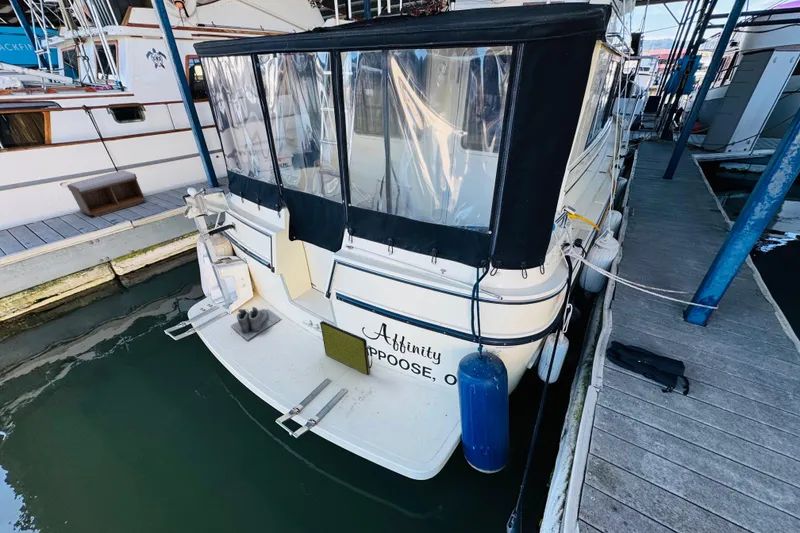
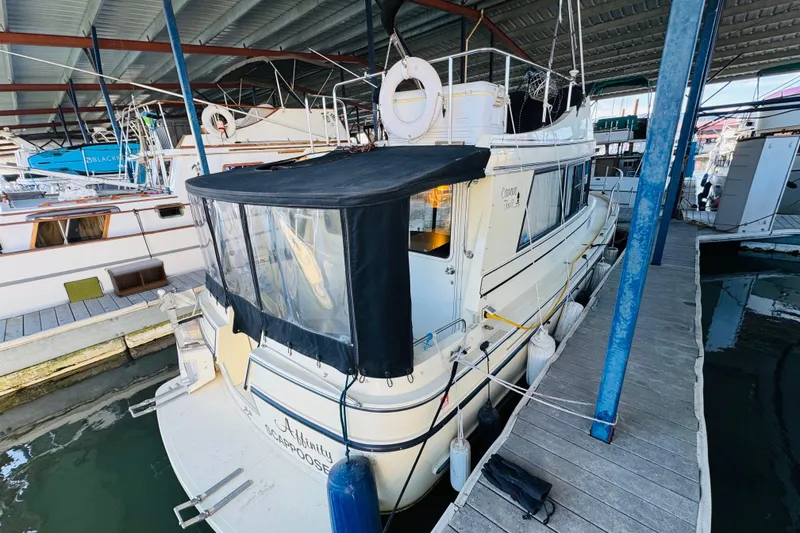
boots: present [231,307,281,340] -> none [184,391,229,423]
bag: present [320,321,372,375] -> present [64,276,104,303]

